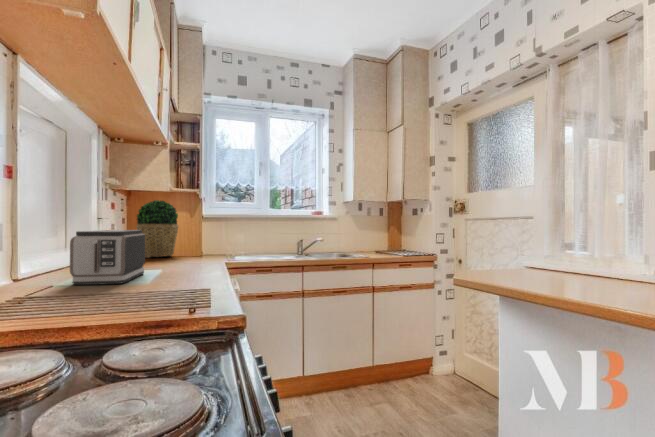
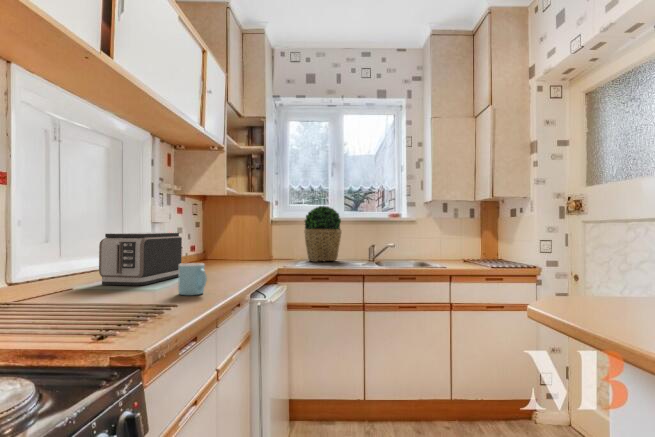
potted plant: present [136,200,178,258] -> present [304,206,341,262]
mug: none [179,259,210,289] -> present [178,263,207,295]

